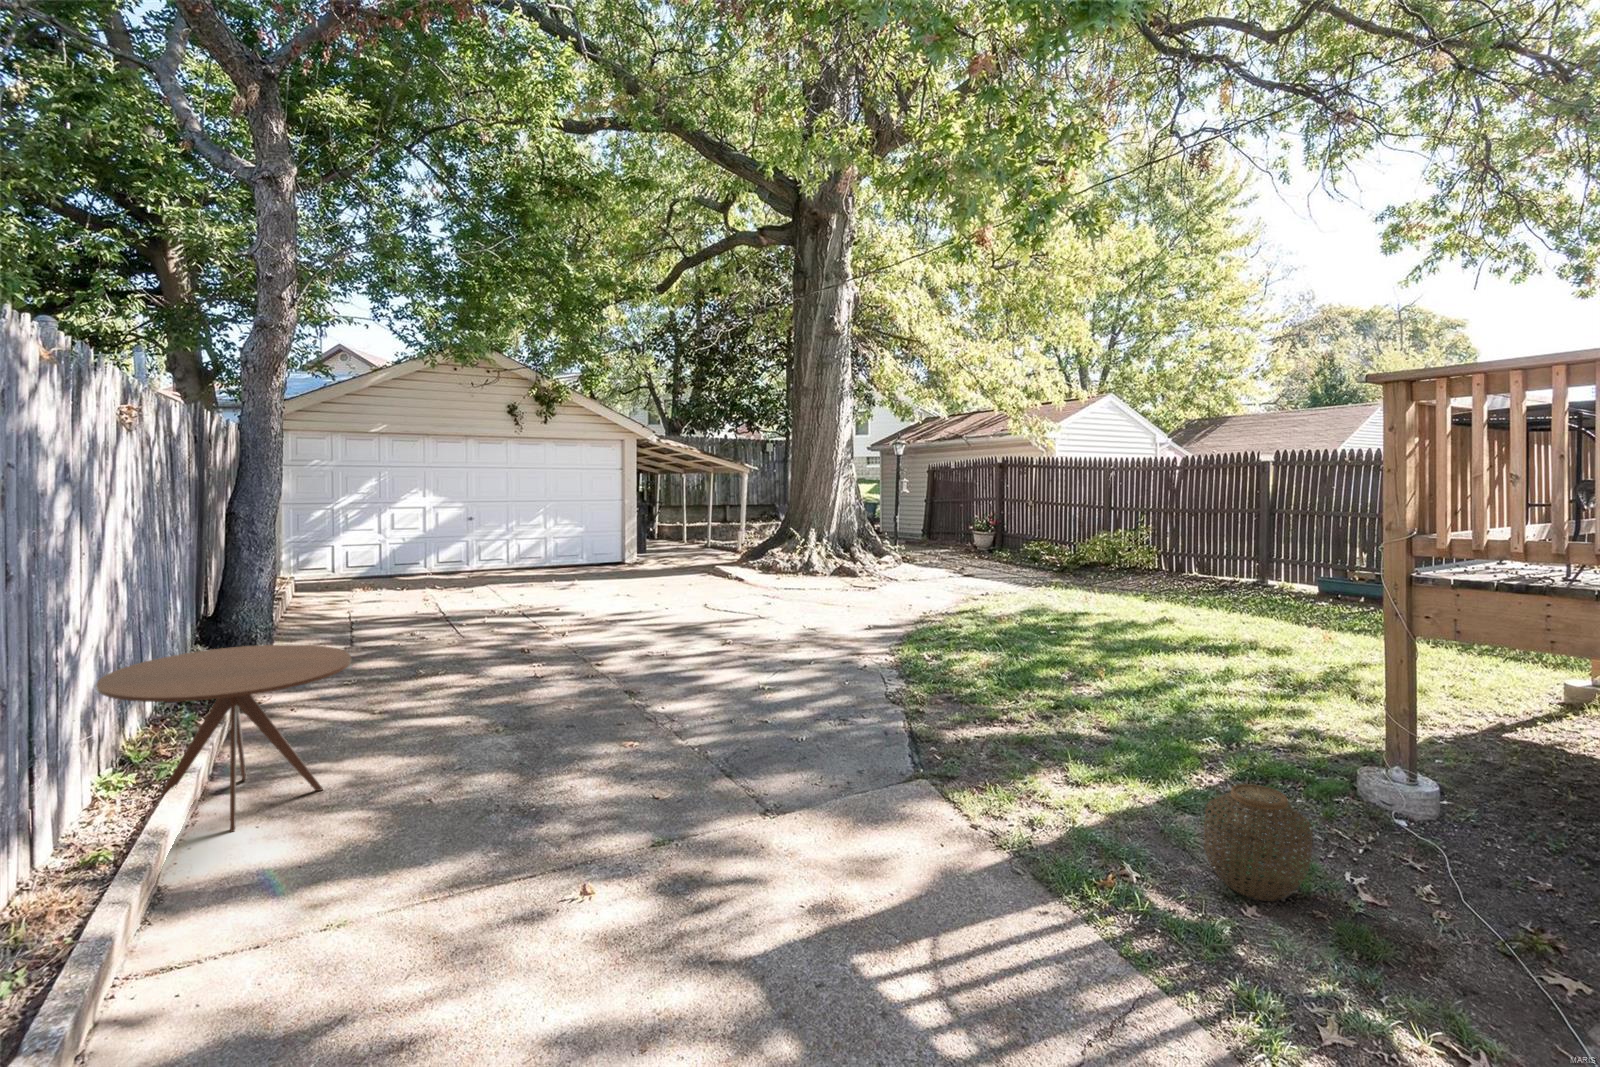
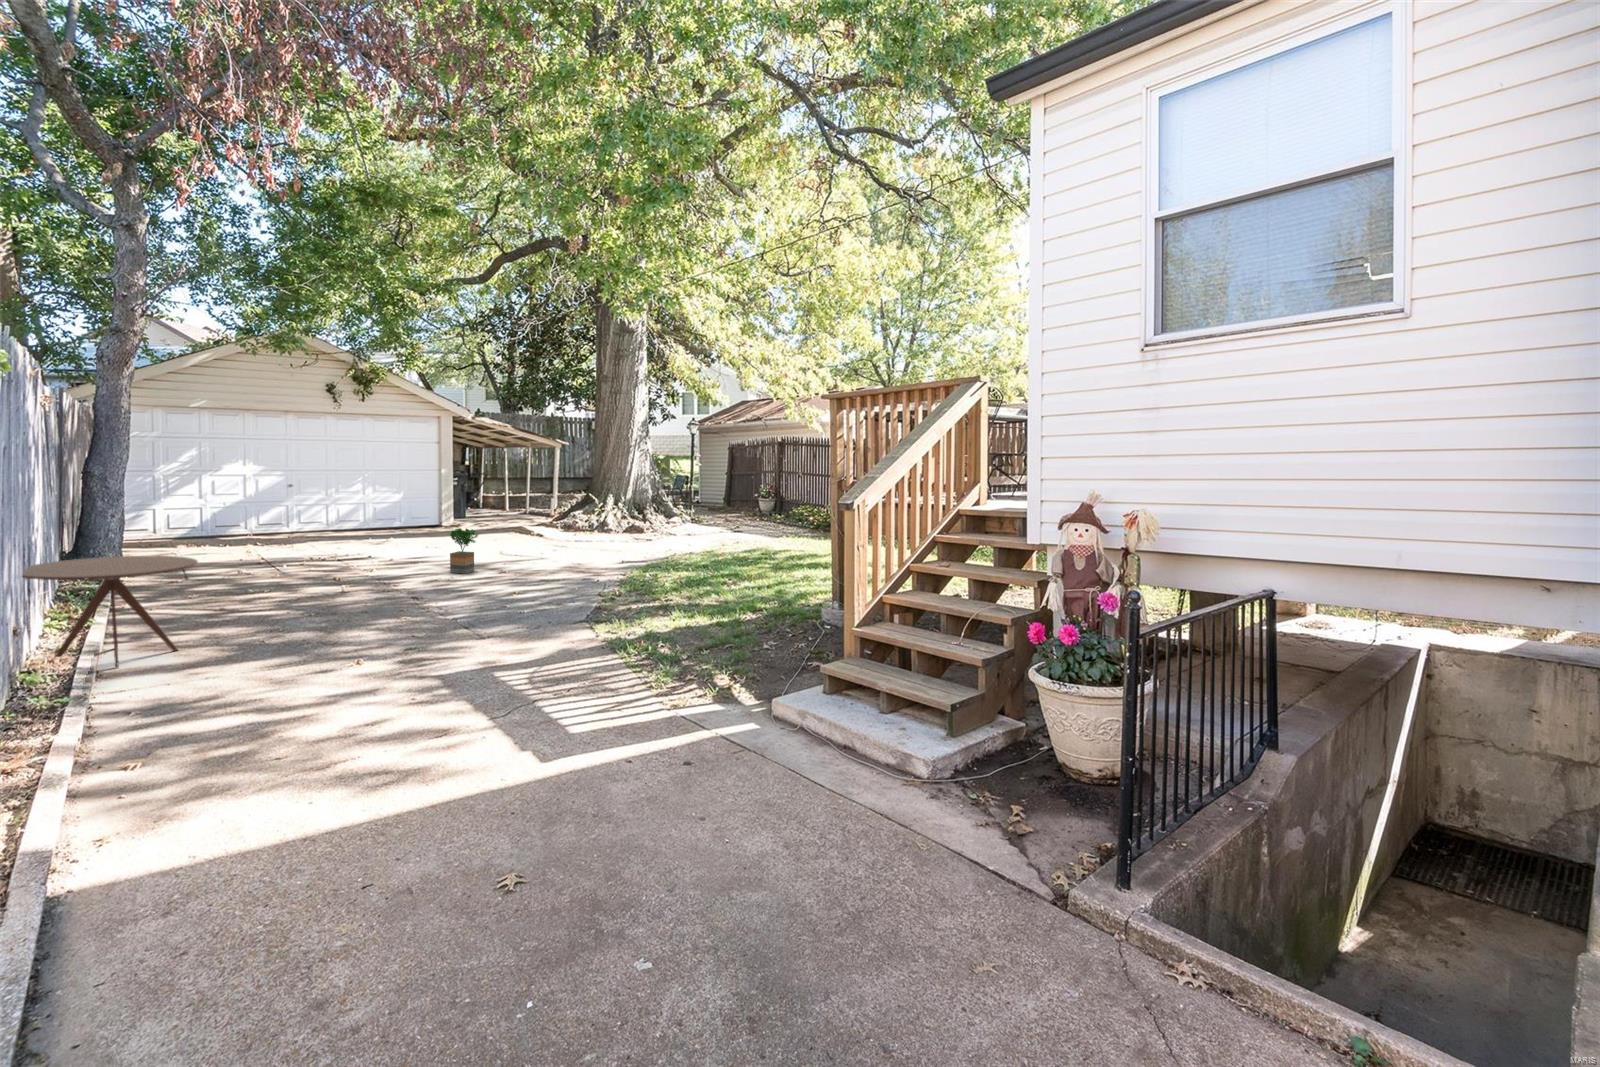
potted tree: none [654,580,691,640] -> present [450,528,478,574]
woven basket: present [1204,784,1313,901] -> none [728,612,779,670]

